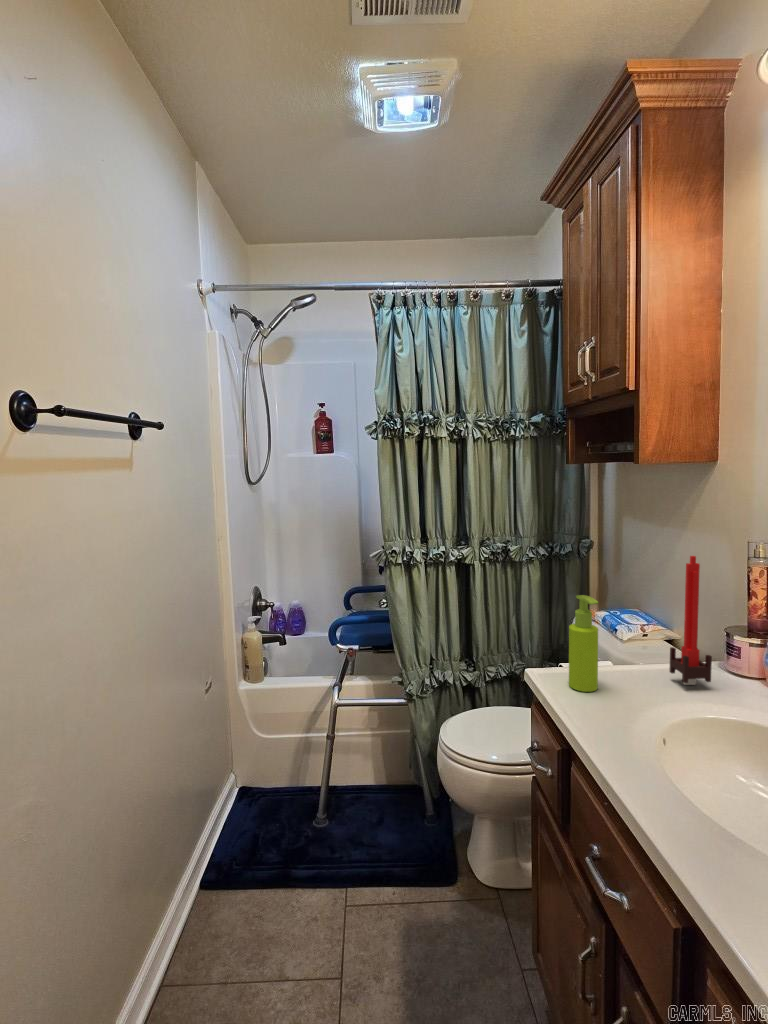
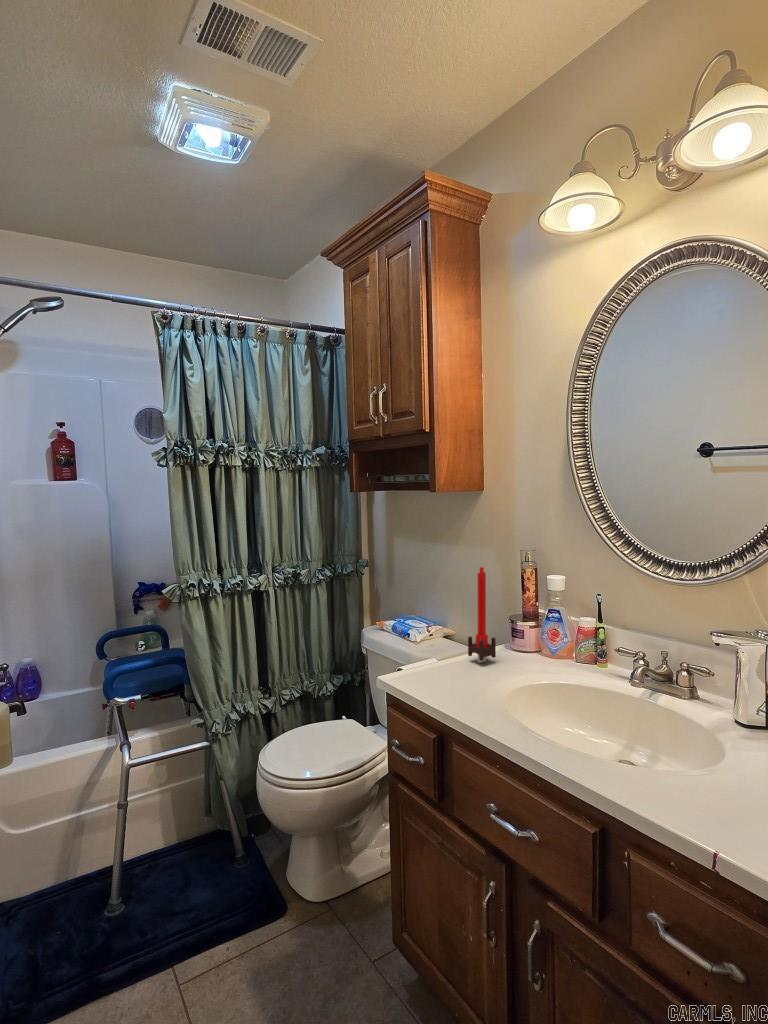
soap dispenser: present [569,595,598,692] -> none [407,605,431,682]

